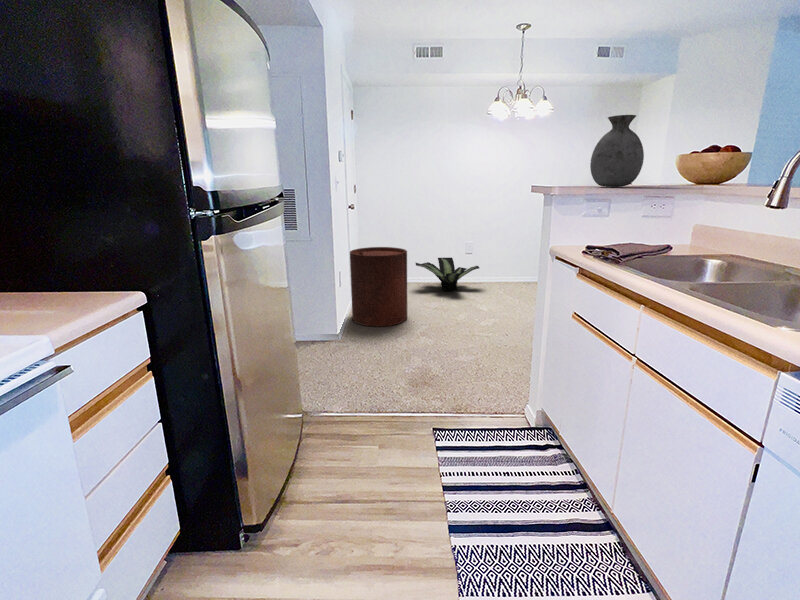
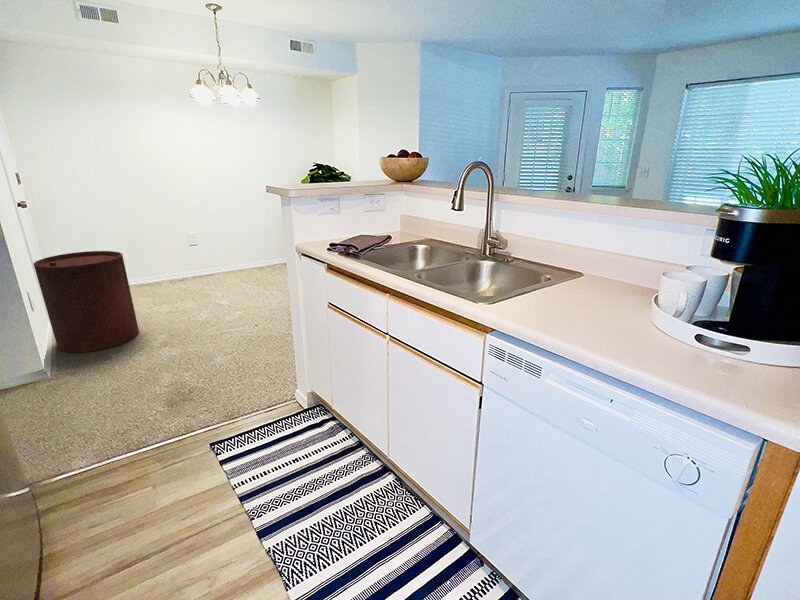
vase: present [590,115,644,187] -> none [315,122,357,185]
potted plant: present [416,258,479,291] -> none [132,252,214,291]

